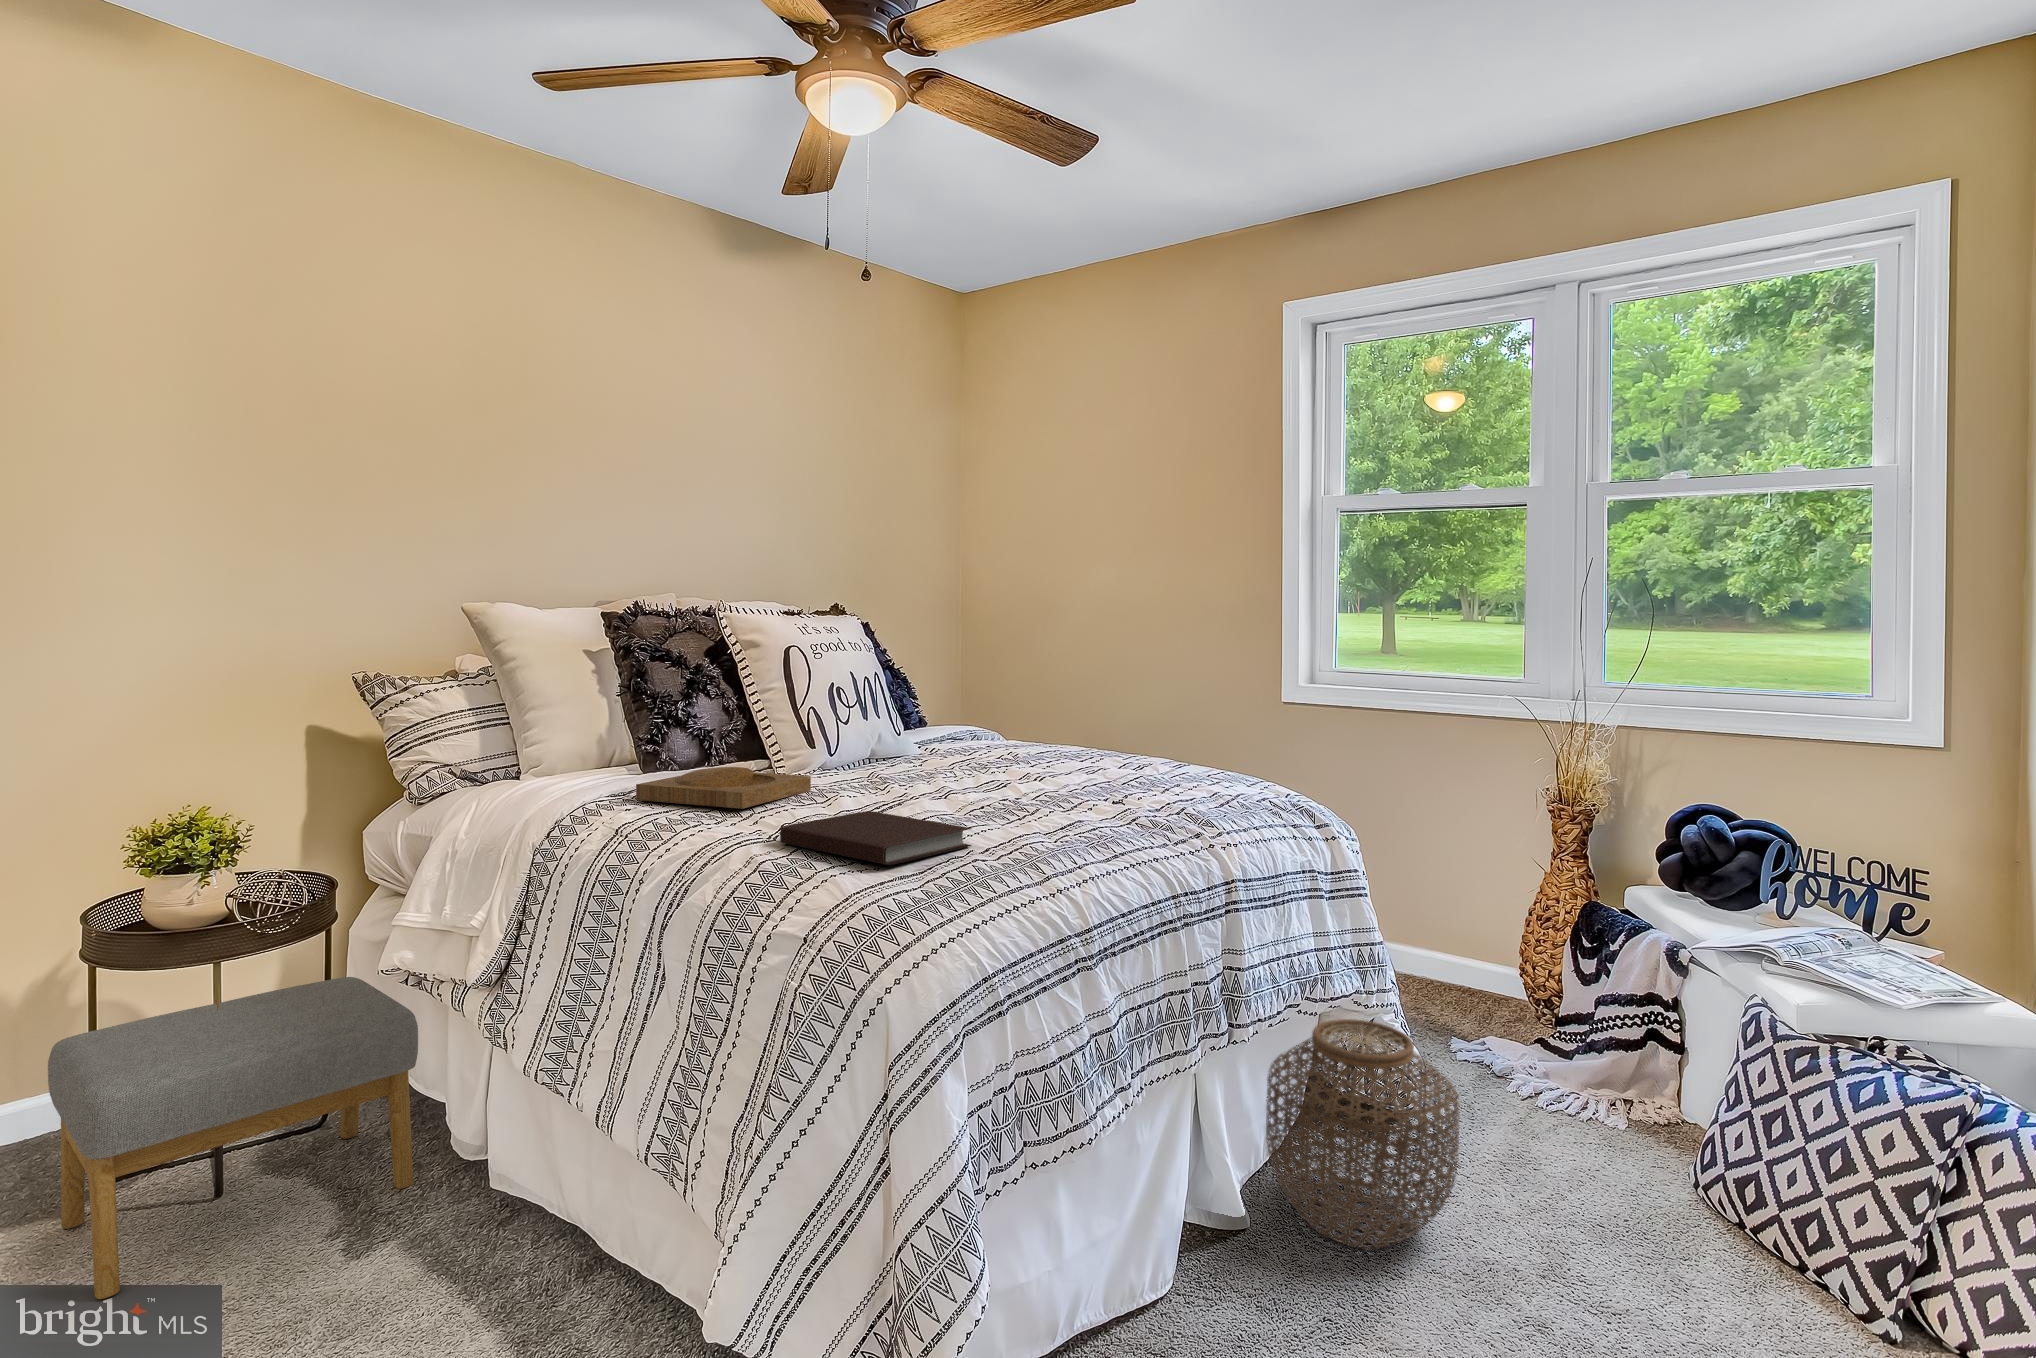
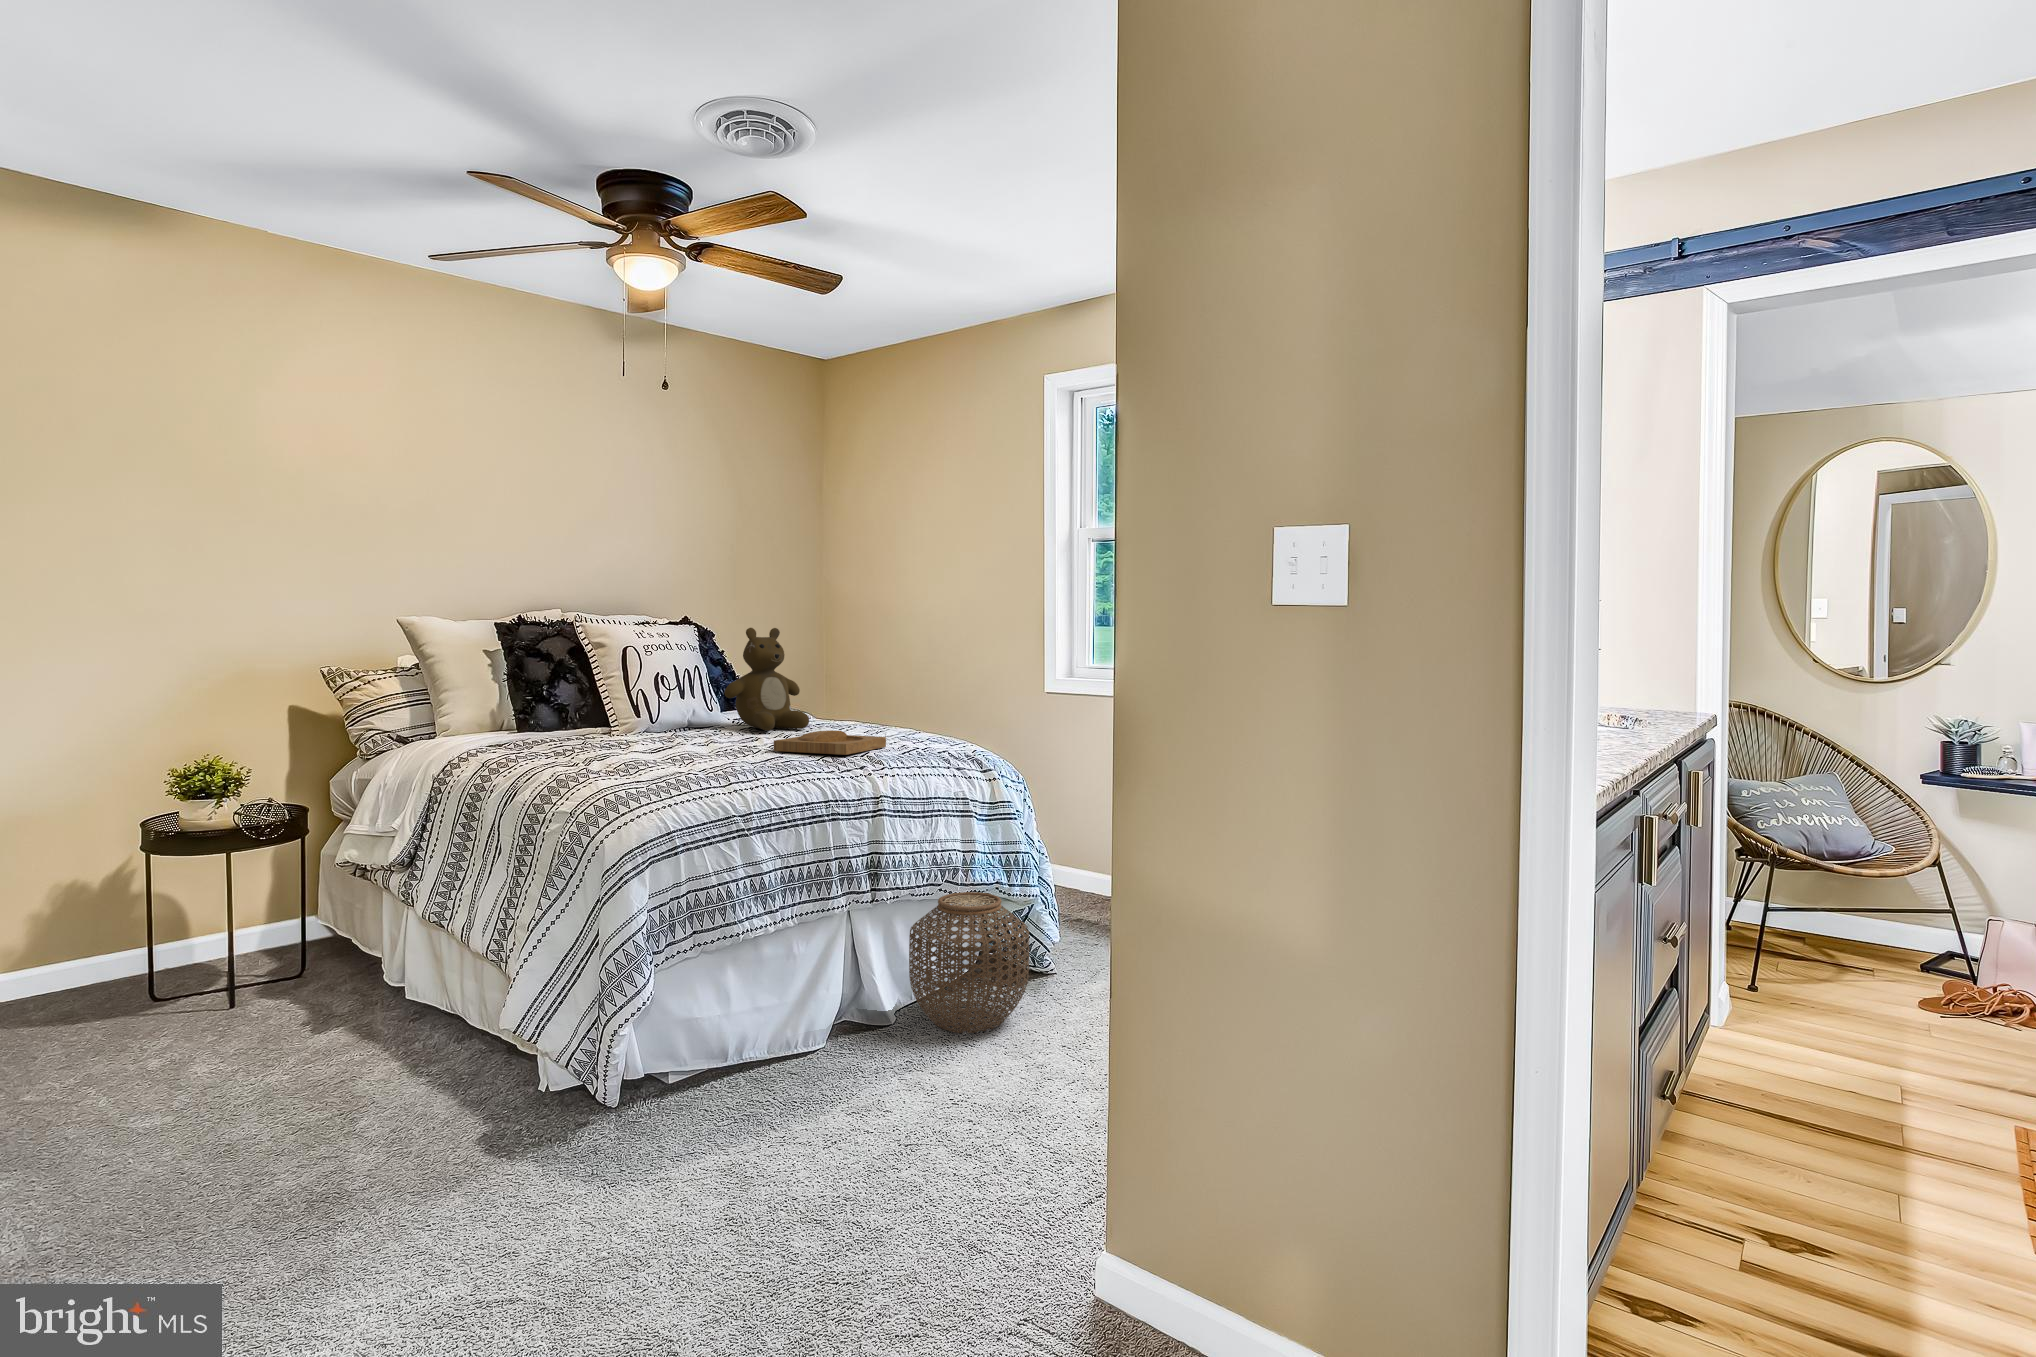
teddy bear: none [920,622,1033,765] -> present [725,628,809,731]
tray: present [636,767,811,809] -> present [774,730,886,755]
notebook: present [780,811,972,865] -> none [579,752,699,777]
footstool: present [48,977,418,1299] -> none [124,874,359,1048]

